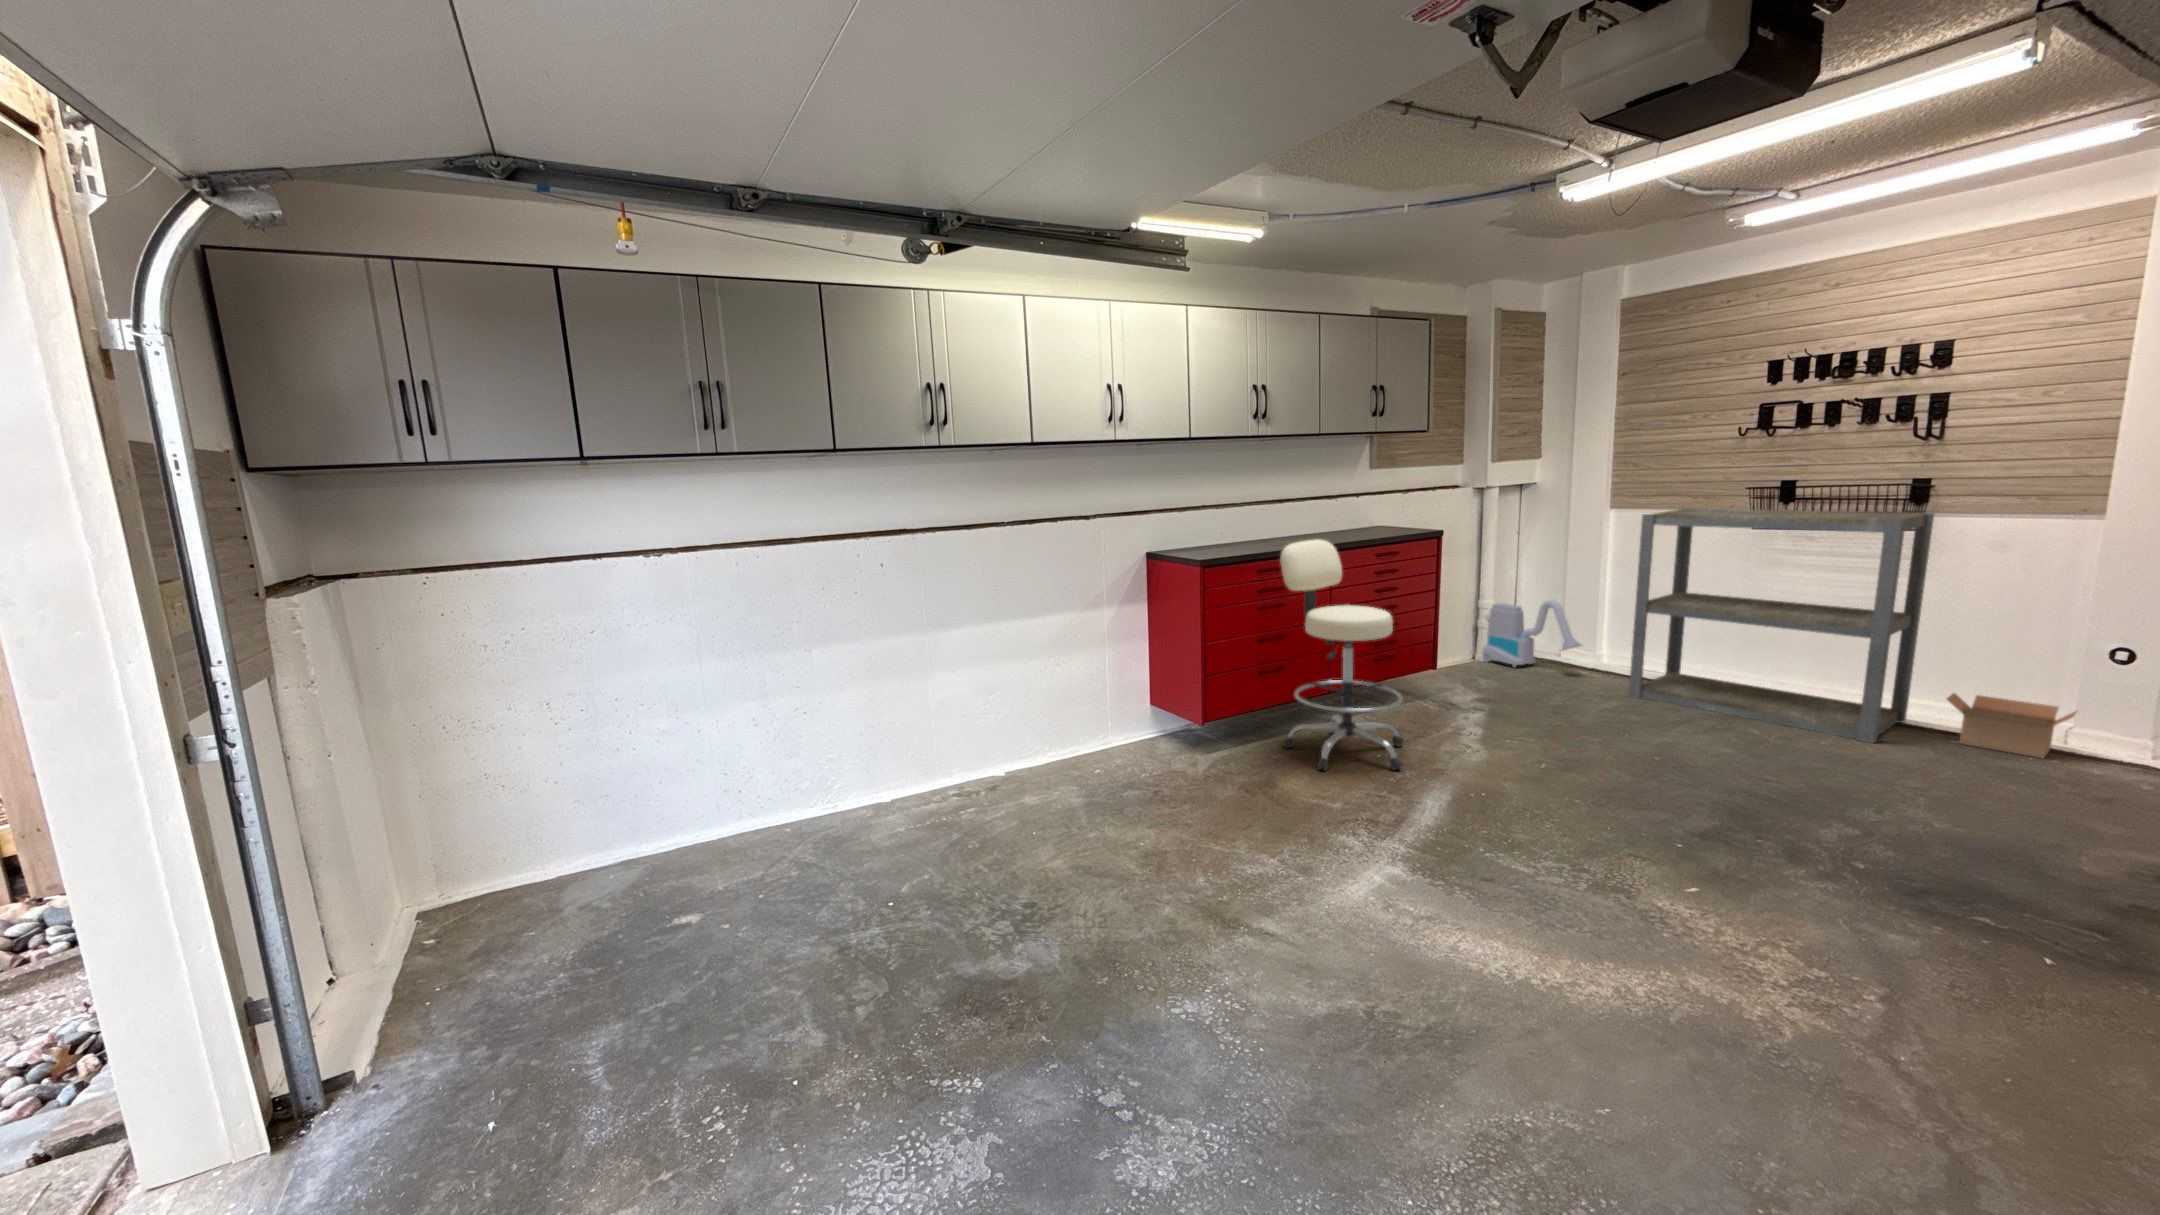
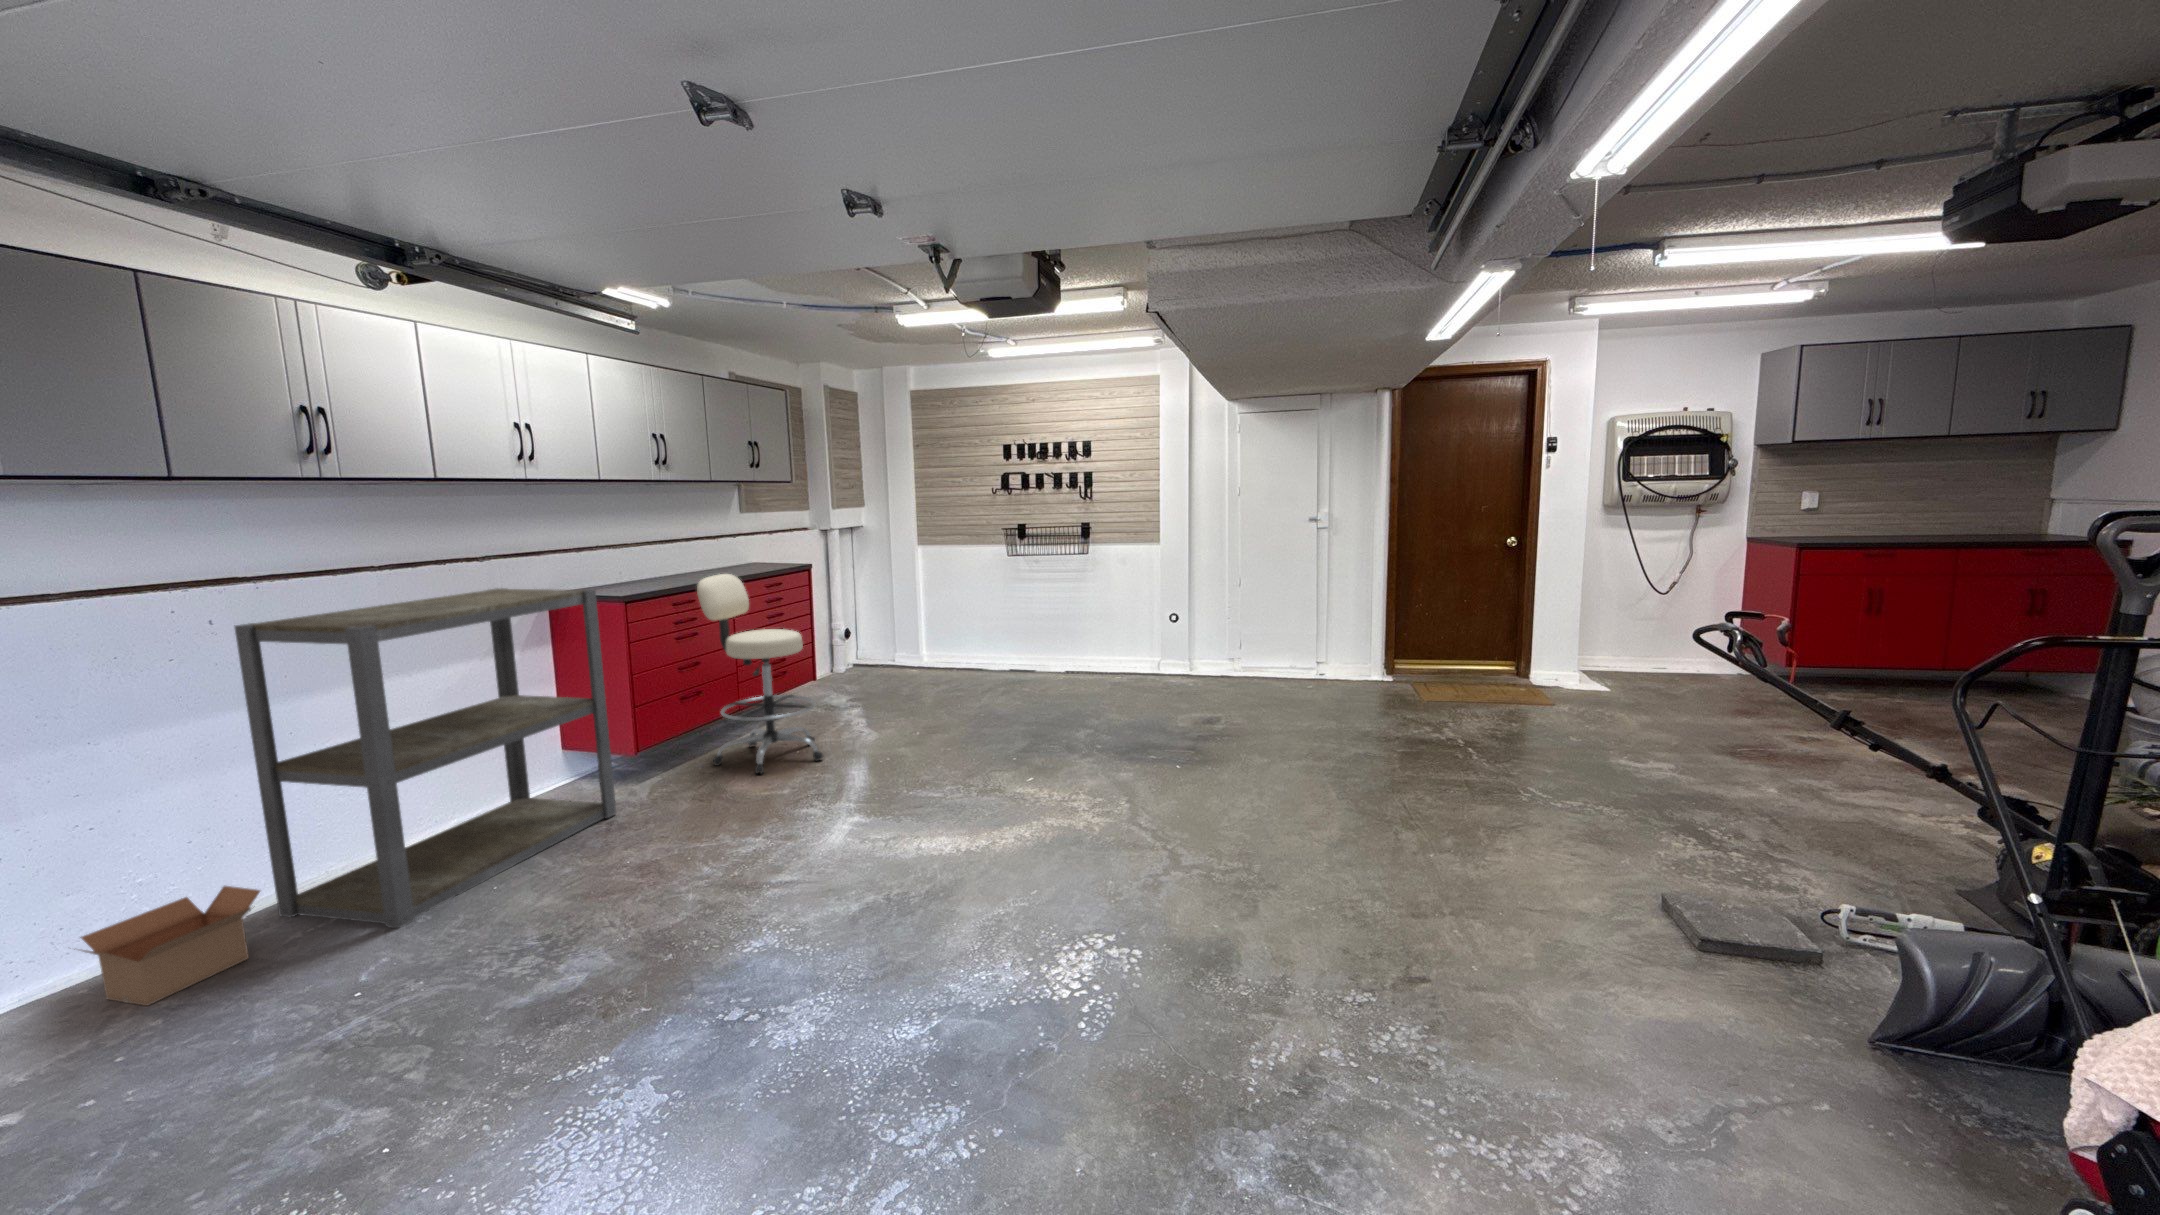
shelving unit: present [1629,508,1934,743] -> present [235,588,616,928]
vacuum cleaner: present [1483,600,1581,667] -> none [841,617,915,676]
cardboard box: present [1947,693,2077,758] -> present [81,886,260,1006]

